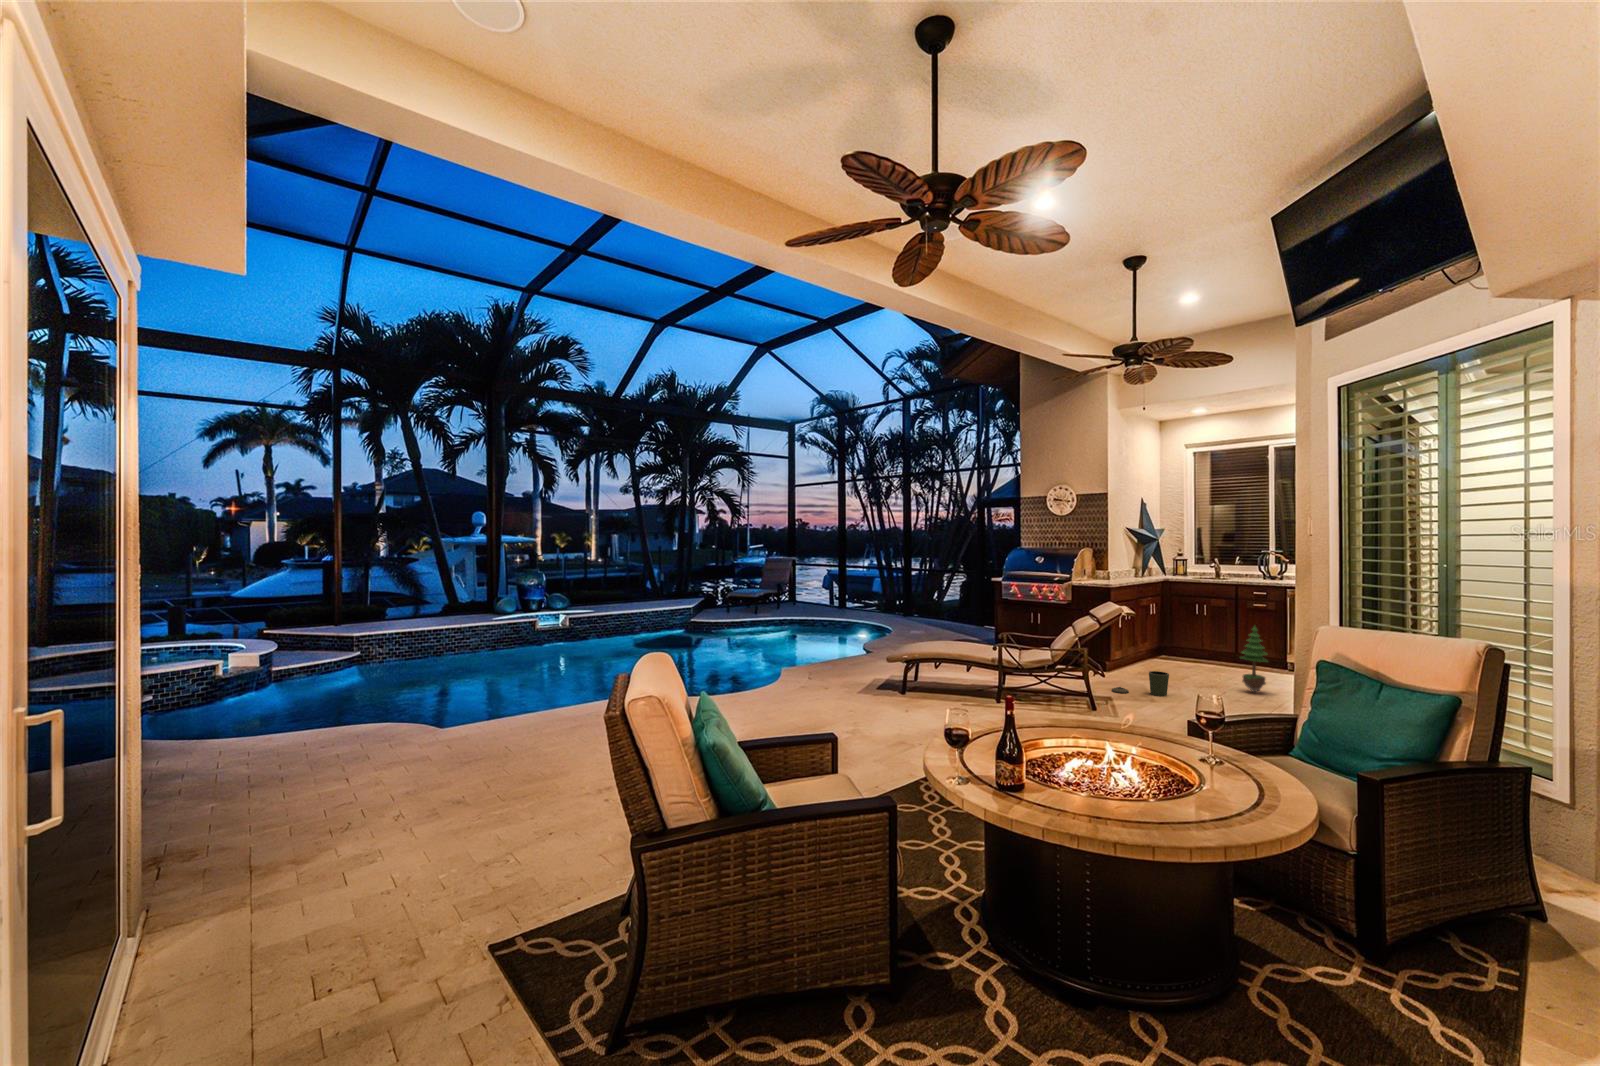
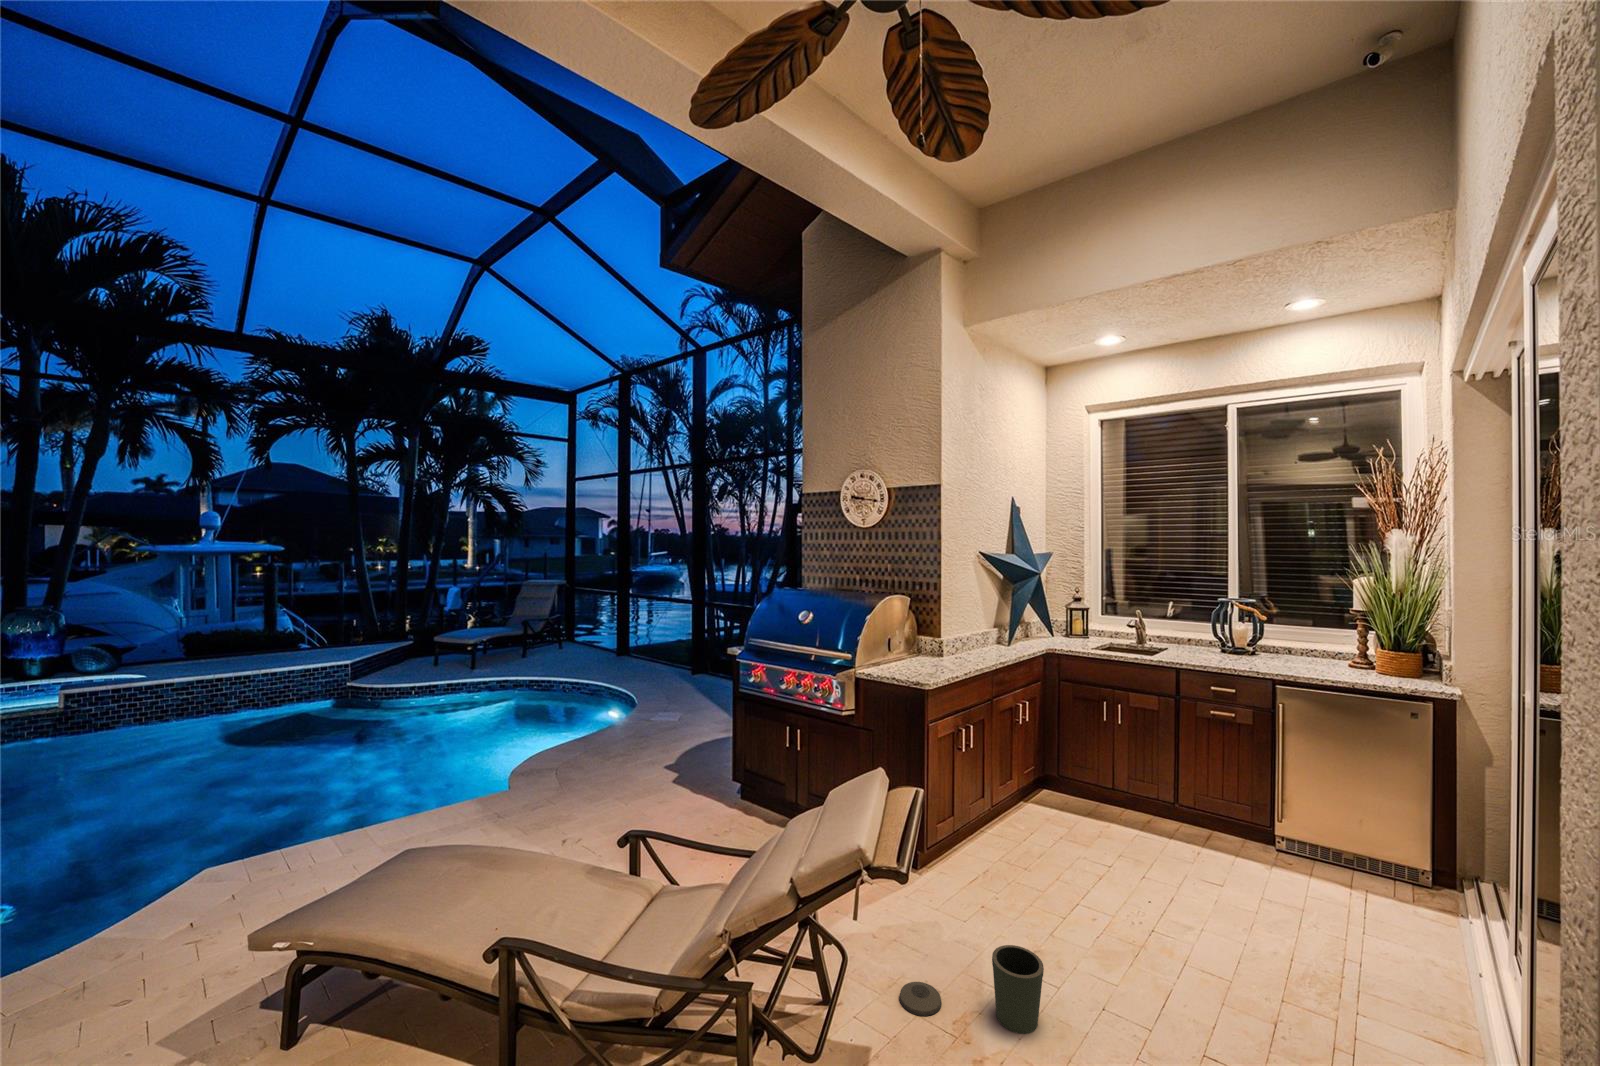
potted tree: present [1241,626,1268,692] -> none [1214,813,1290,989]

